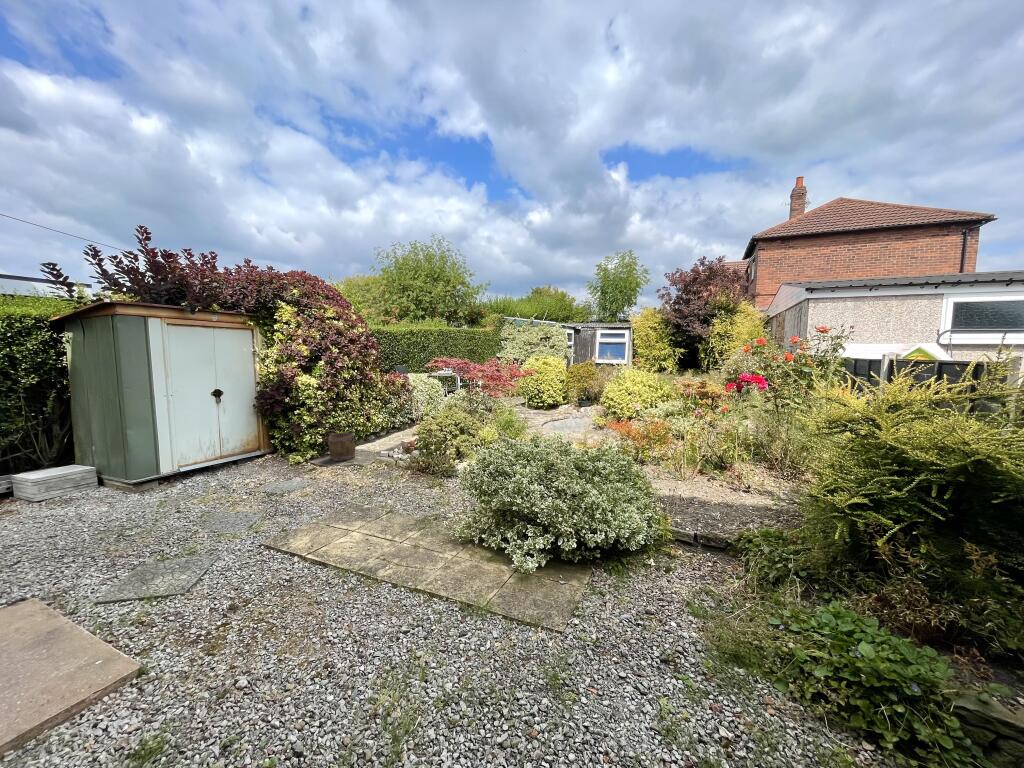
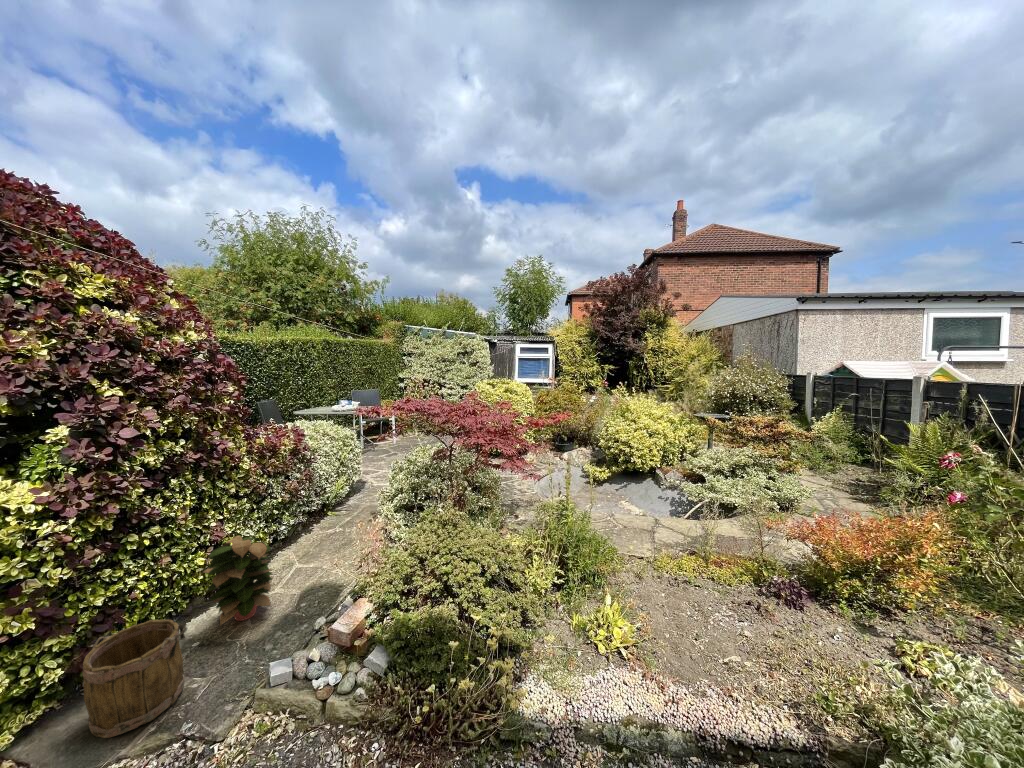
decorative plant: none [362,414,388,448] -> present [203,536,273,626]

